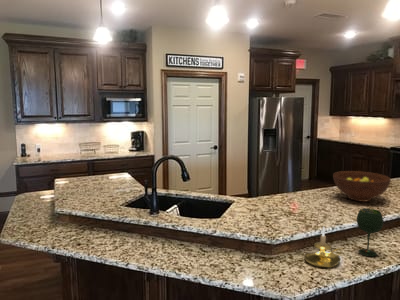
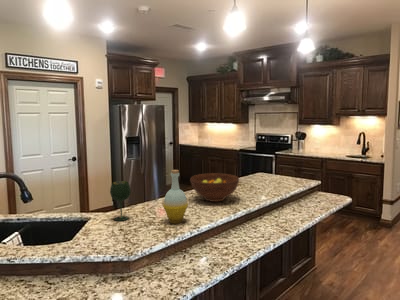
bottle: none [304,164,331,218] -> present [163,170,188,224]
wine glass: present [357,208,383,256] -> present [110,181,131,221]
candle holder: present [304,228,343,267] -> none [164,234,201,276]

